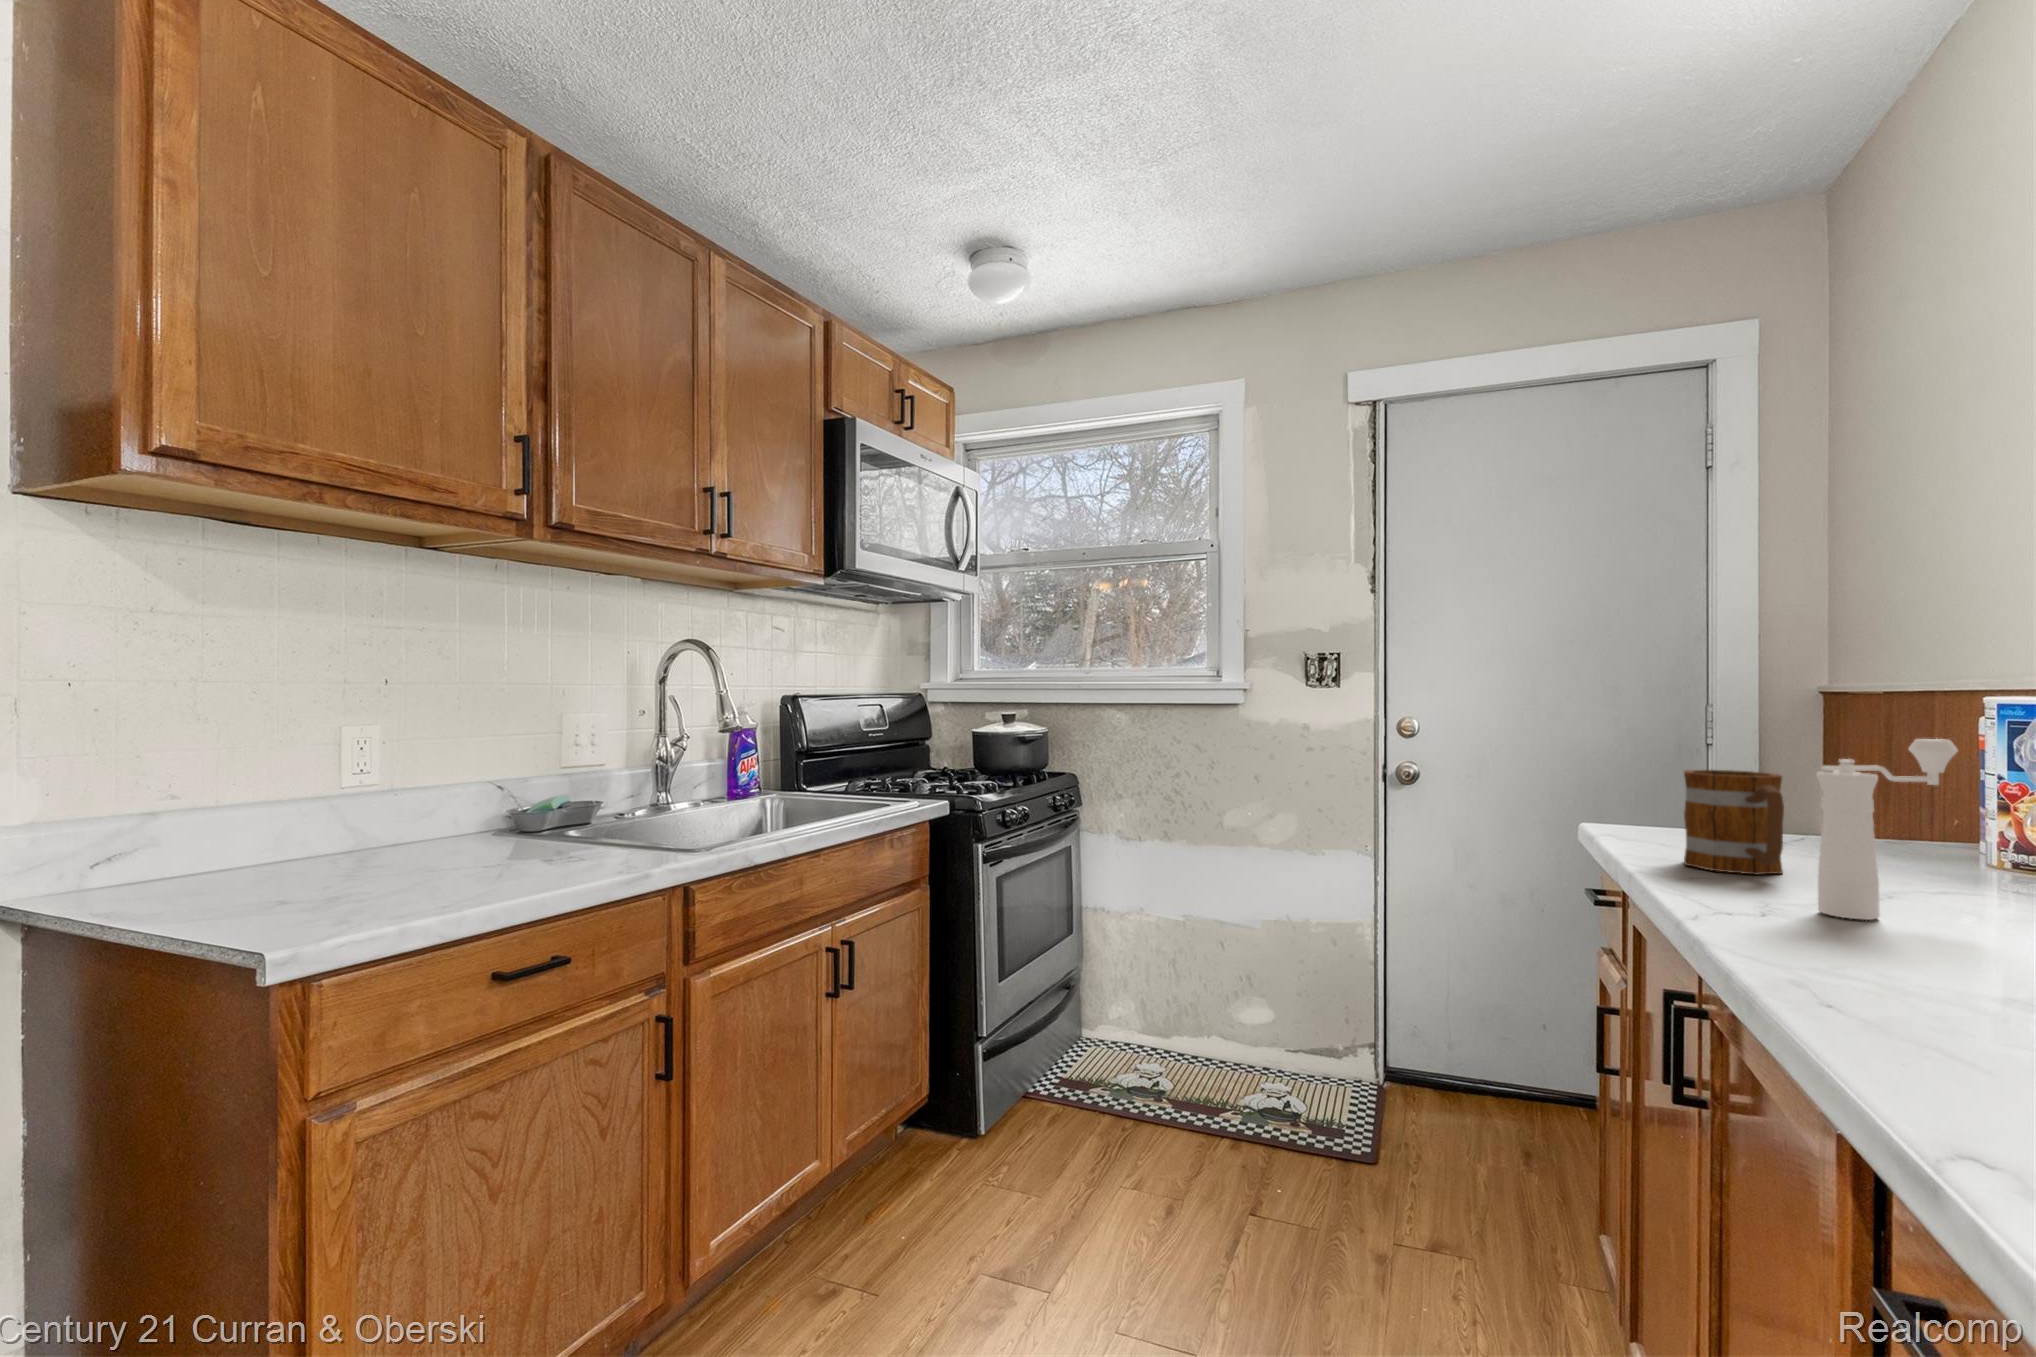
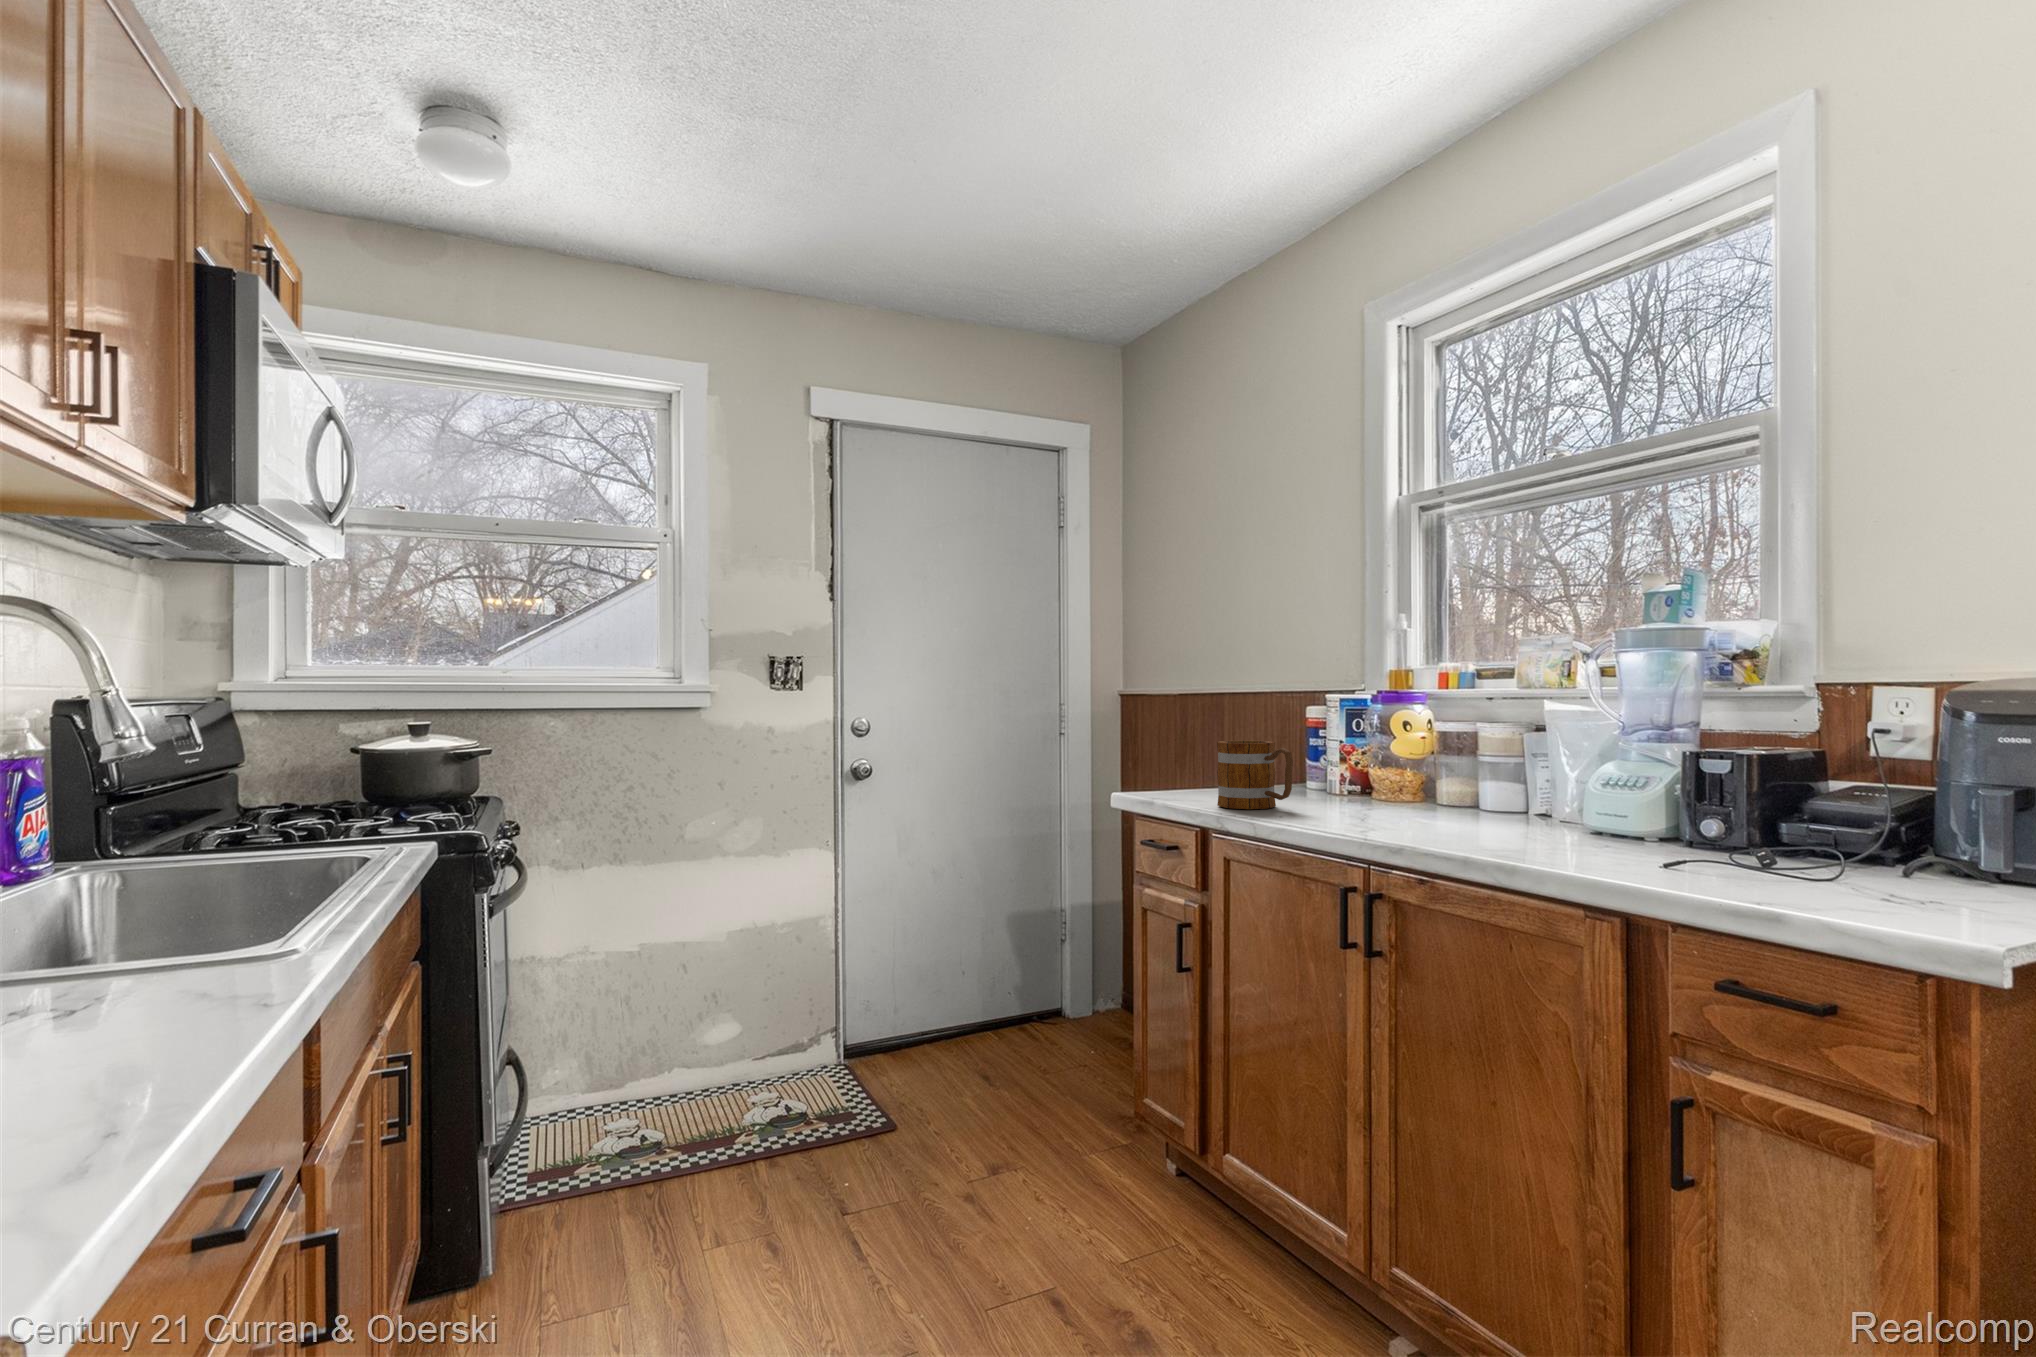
pepper mill: present [1816,739,1958,920] -> none [1353,712,1397,822]

